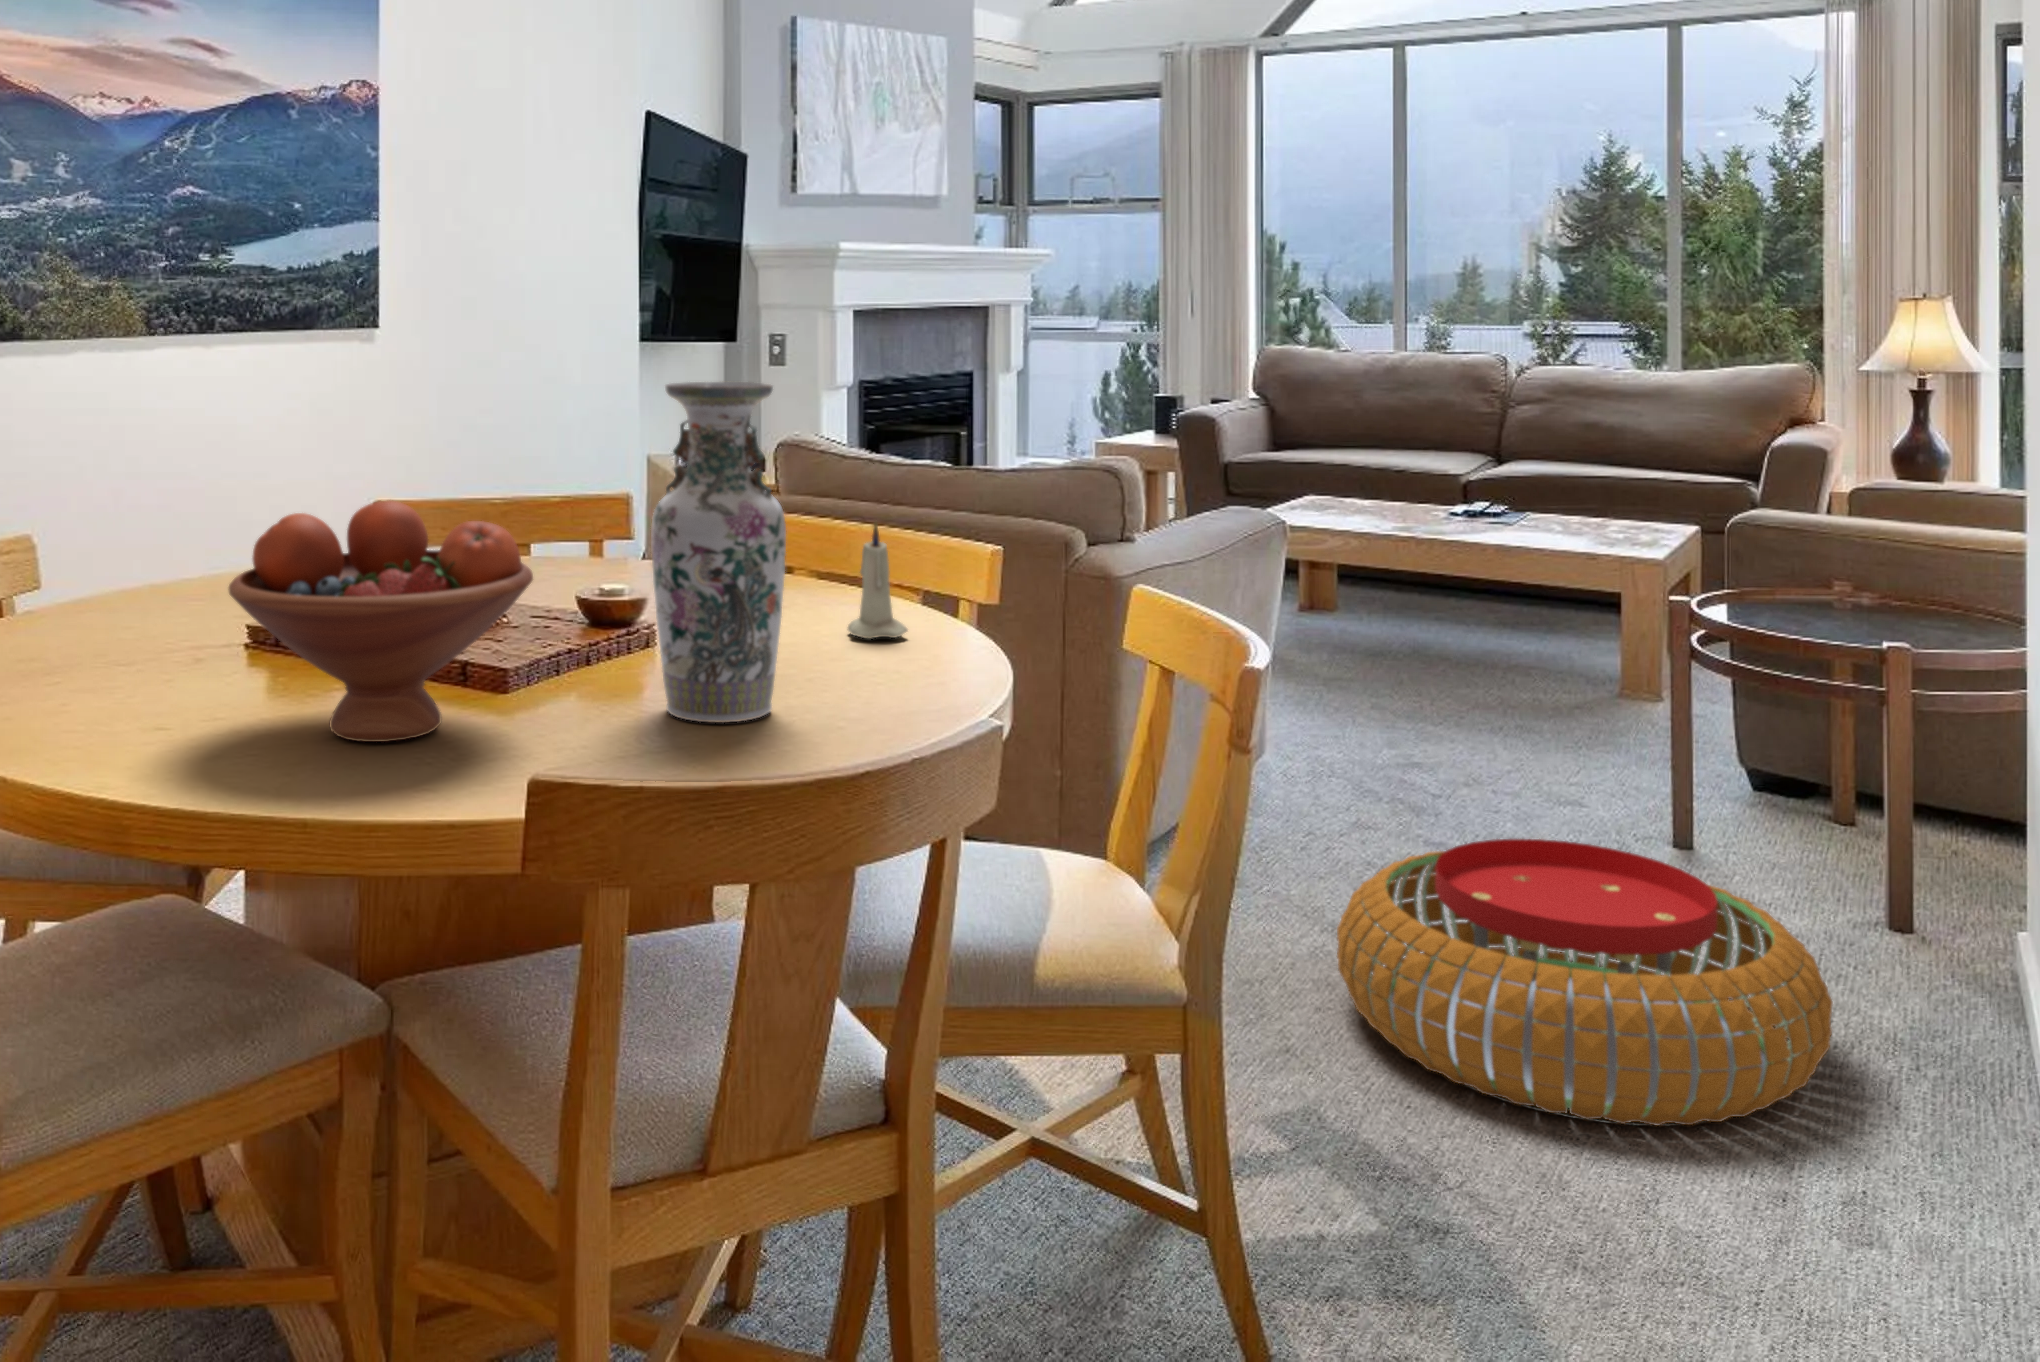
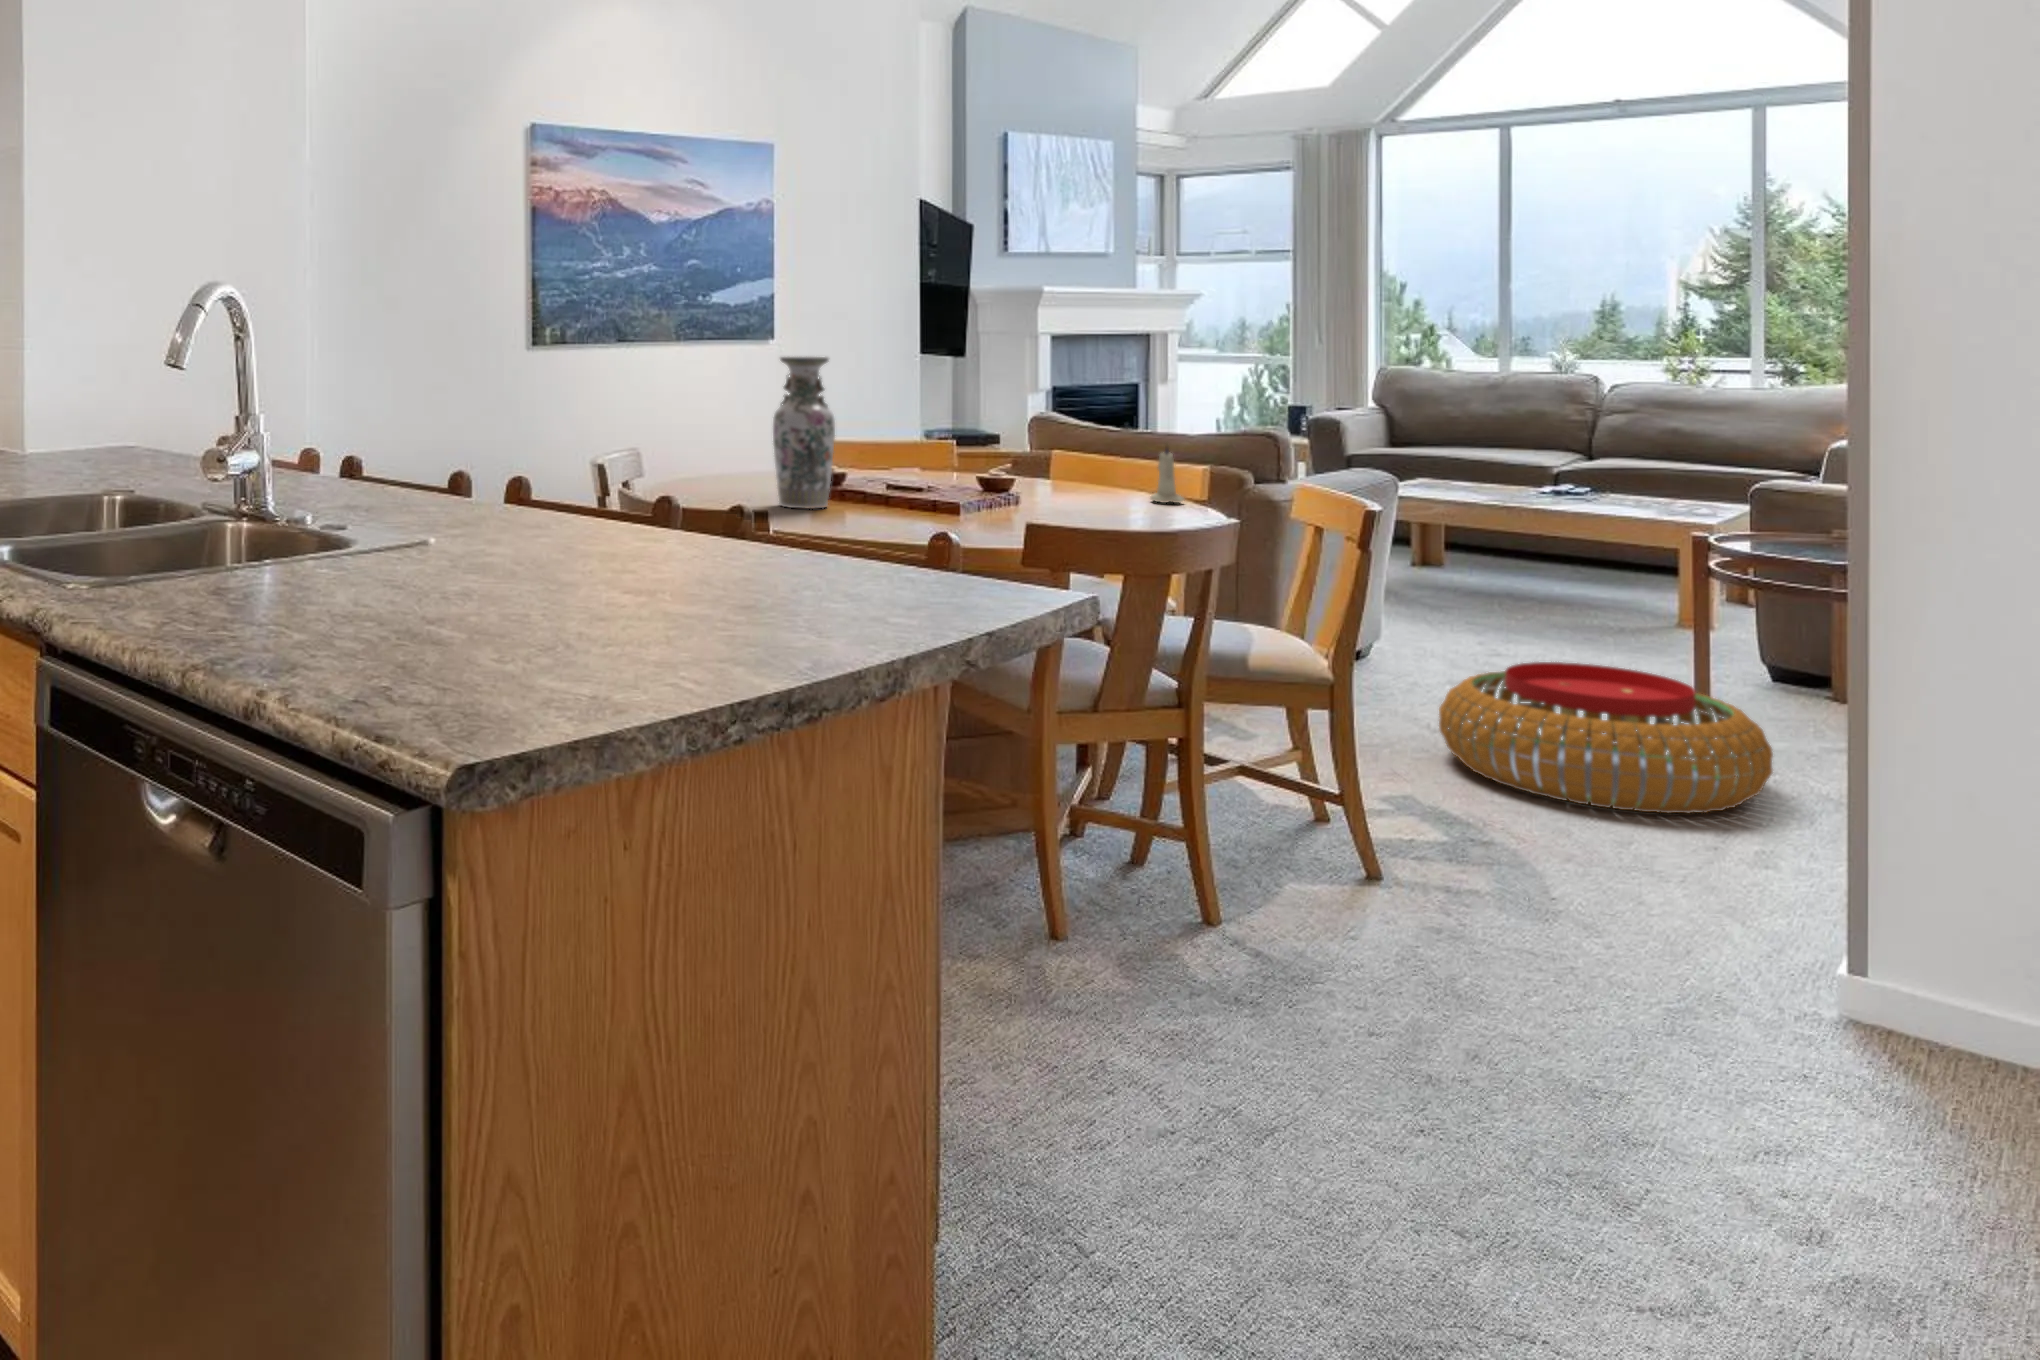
vase: present [651,382,786,723] -> present [773,357,835,508]
fruit bowl: present [228,500,533,742] -> none [881,417,1023,523]

